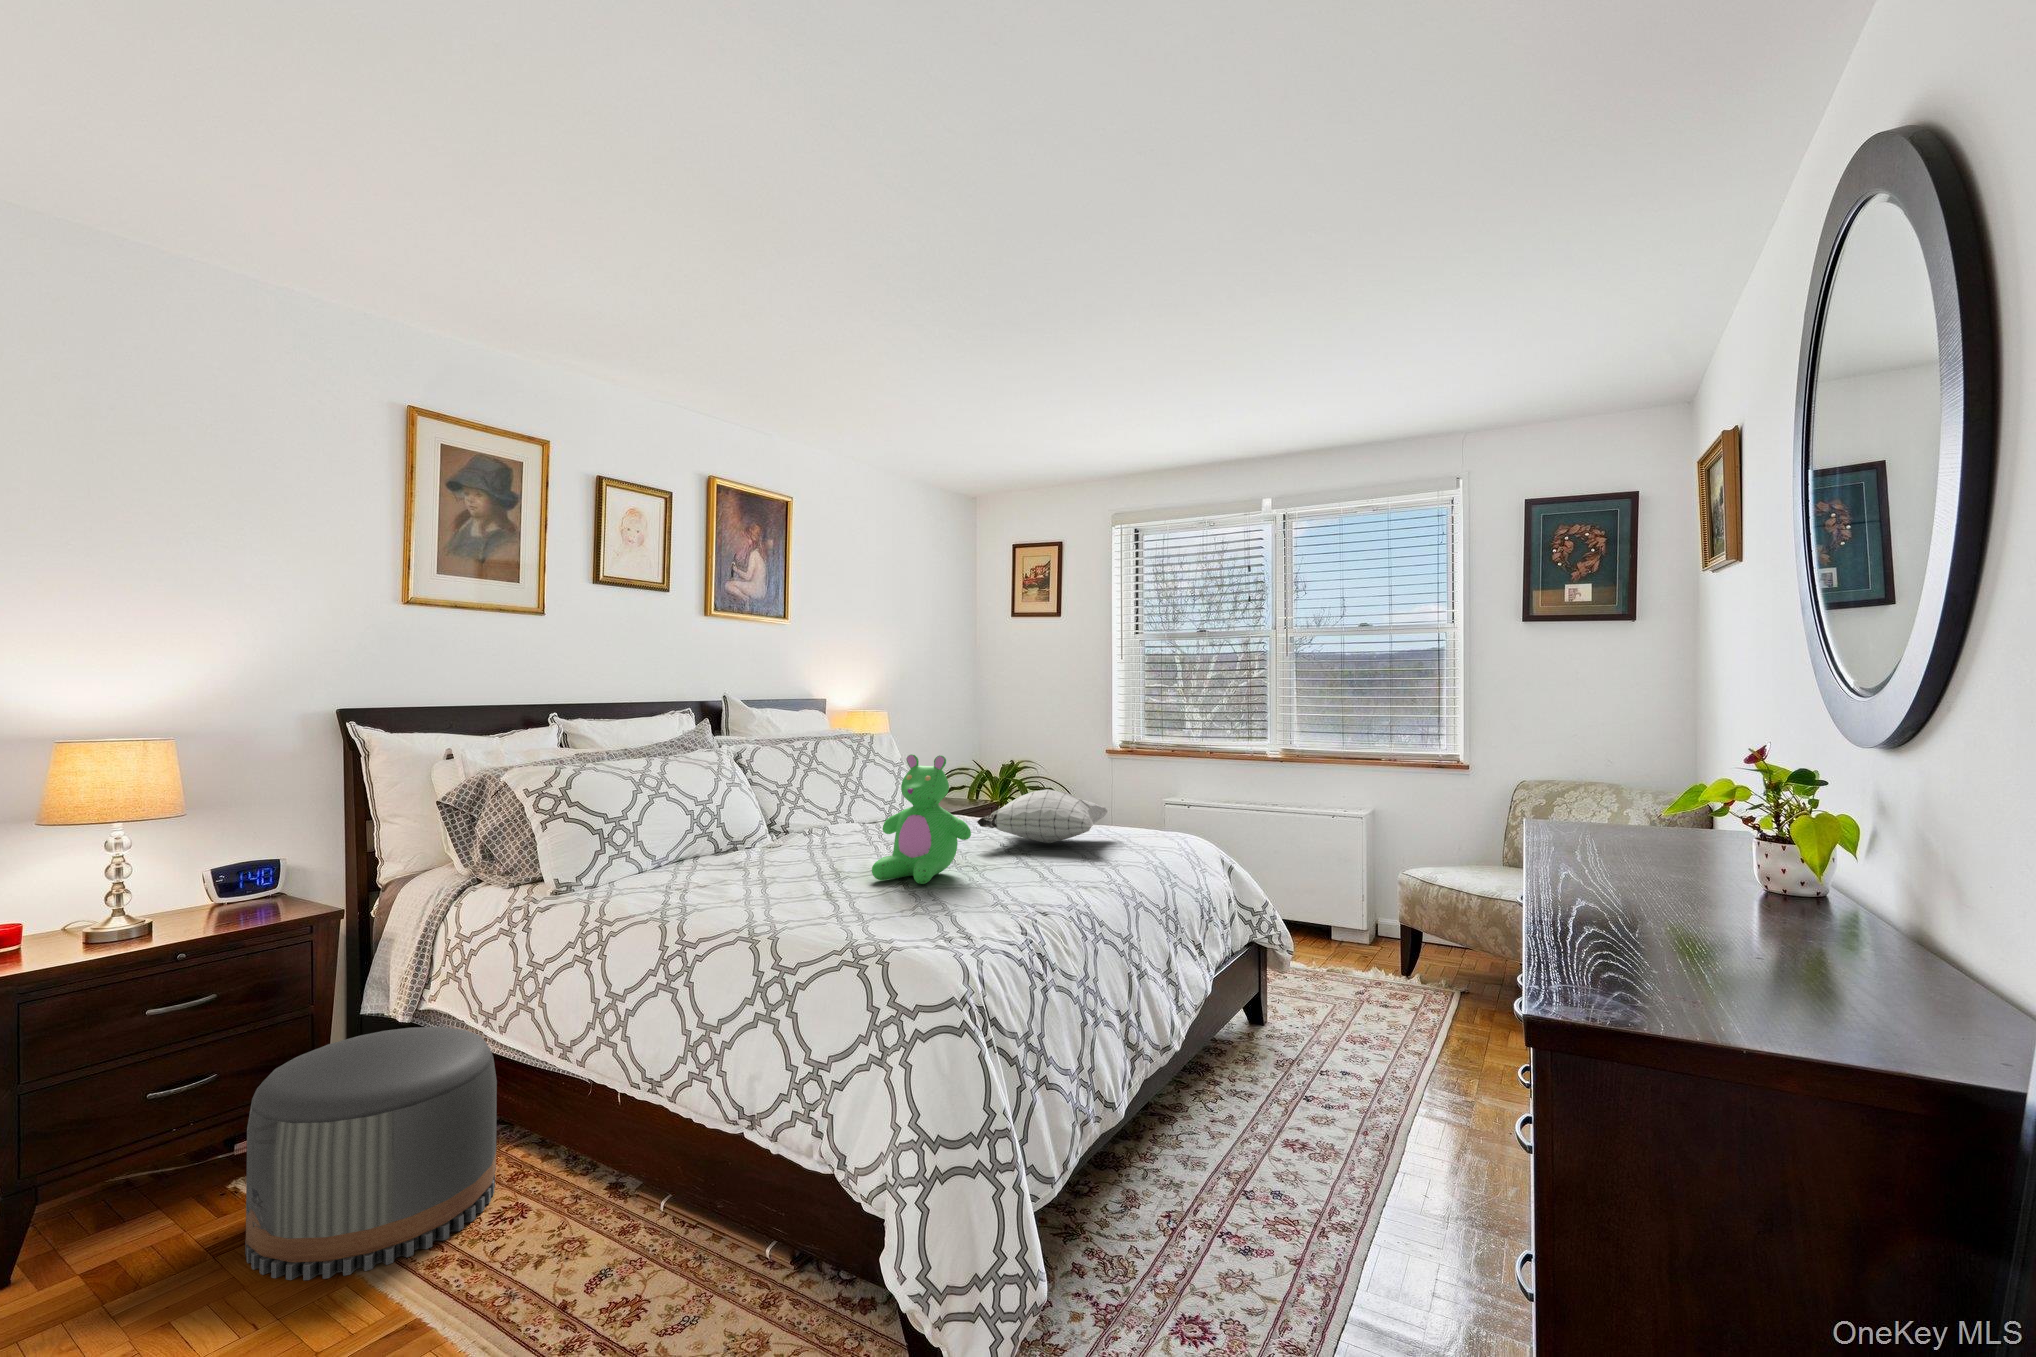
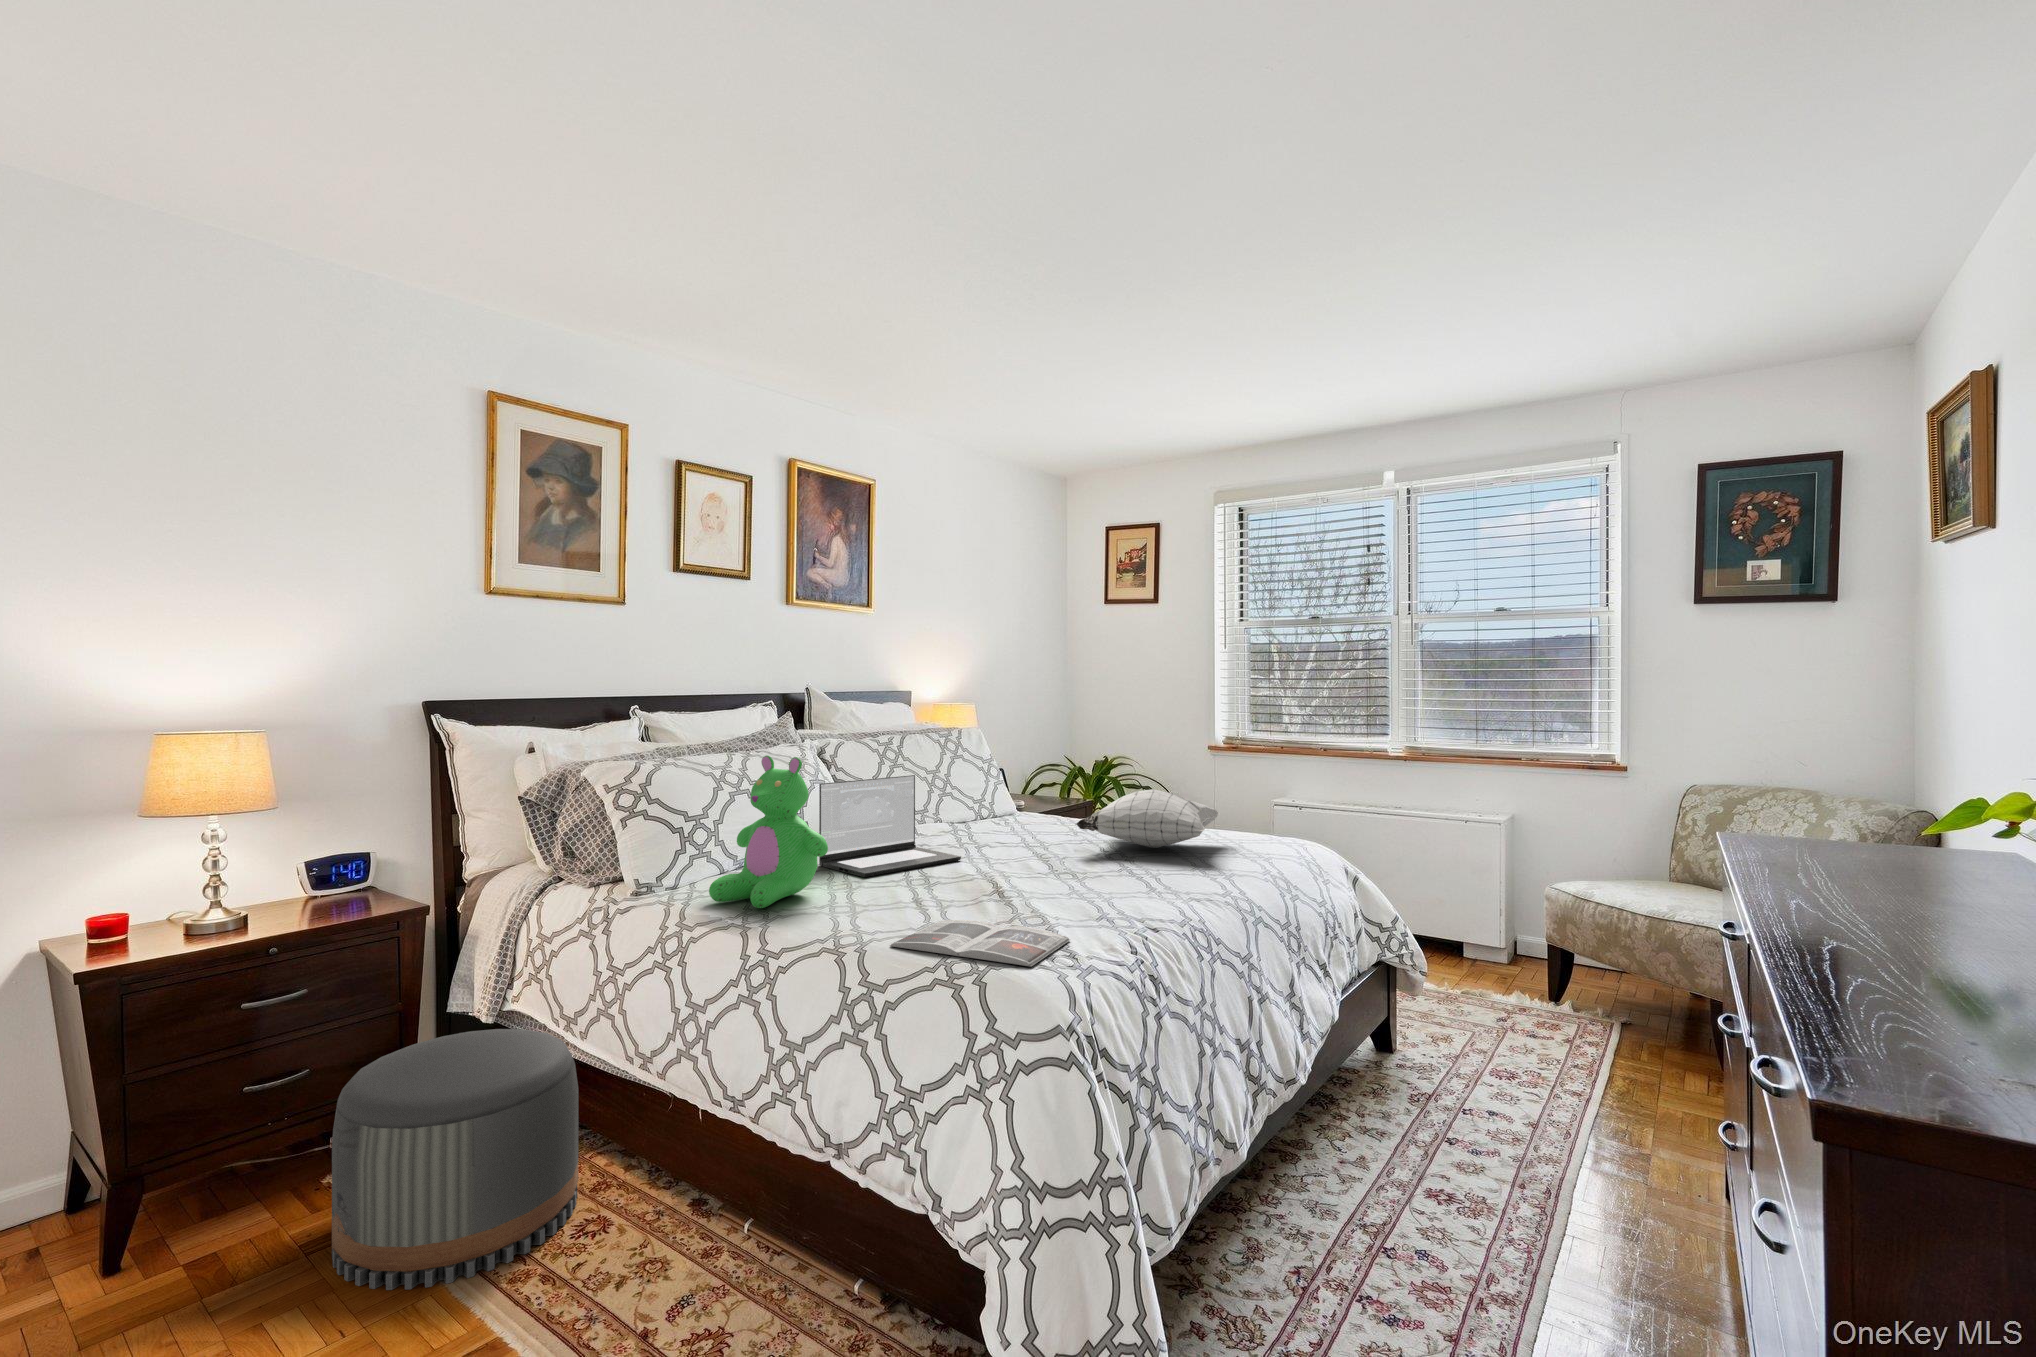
teddy bear: present [872,754,971,884] -> present [709,756,828,908]
laptop: none [734,778,869,874] -> present [819,775,961,877]
magazine: none [800,909,967,947] -> present [890,920,1070,967]

